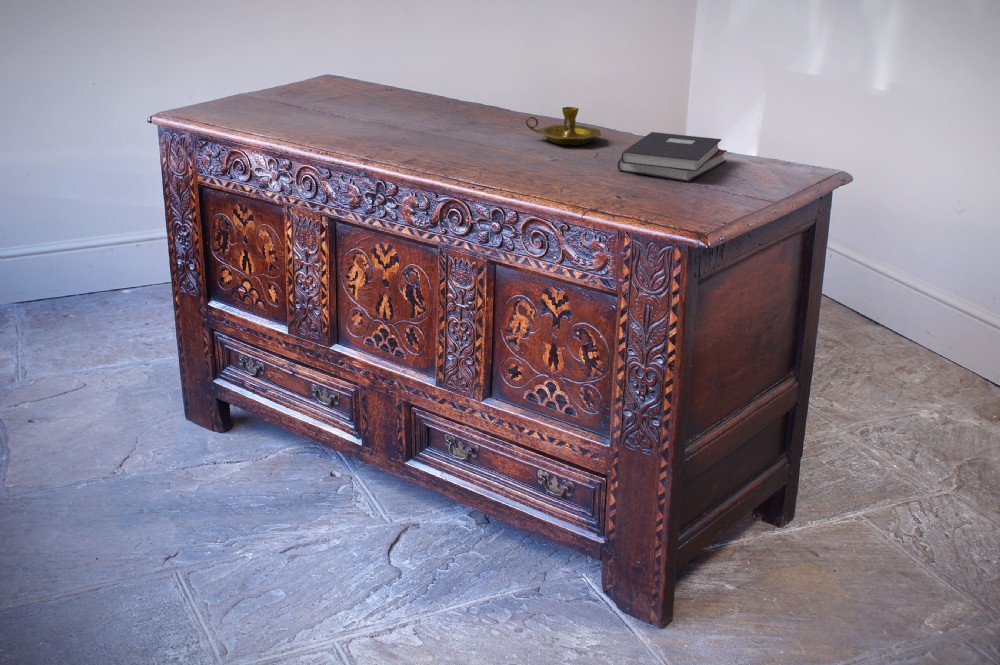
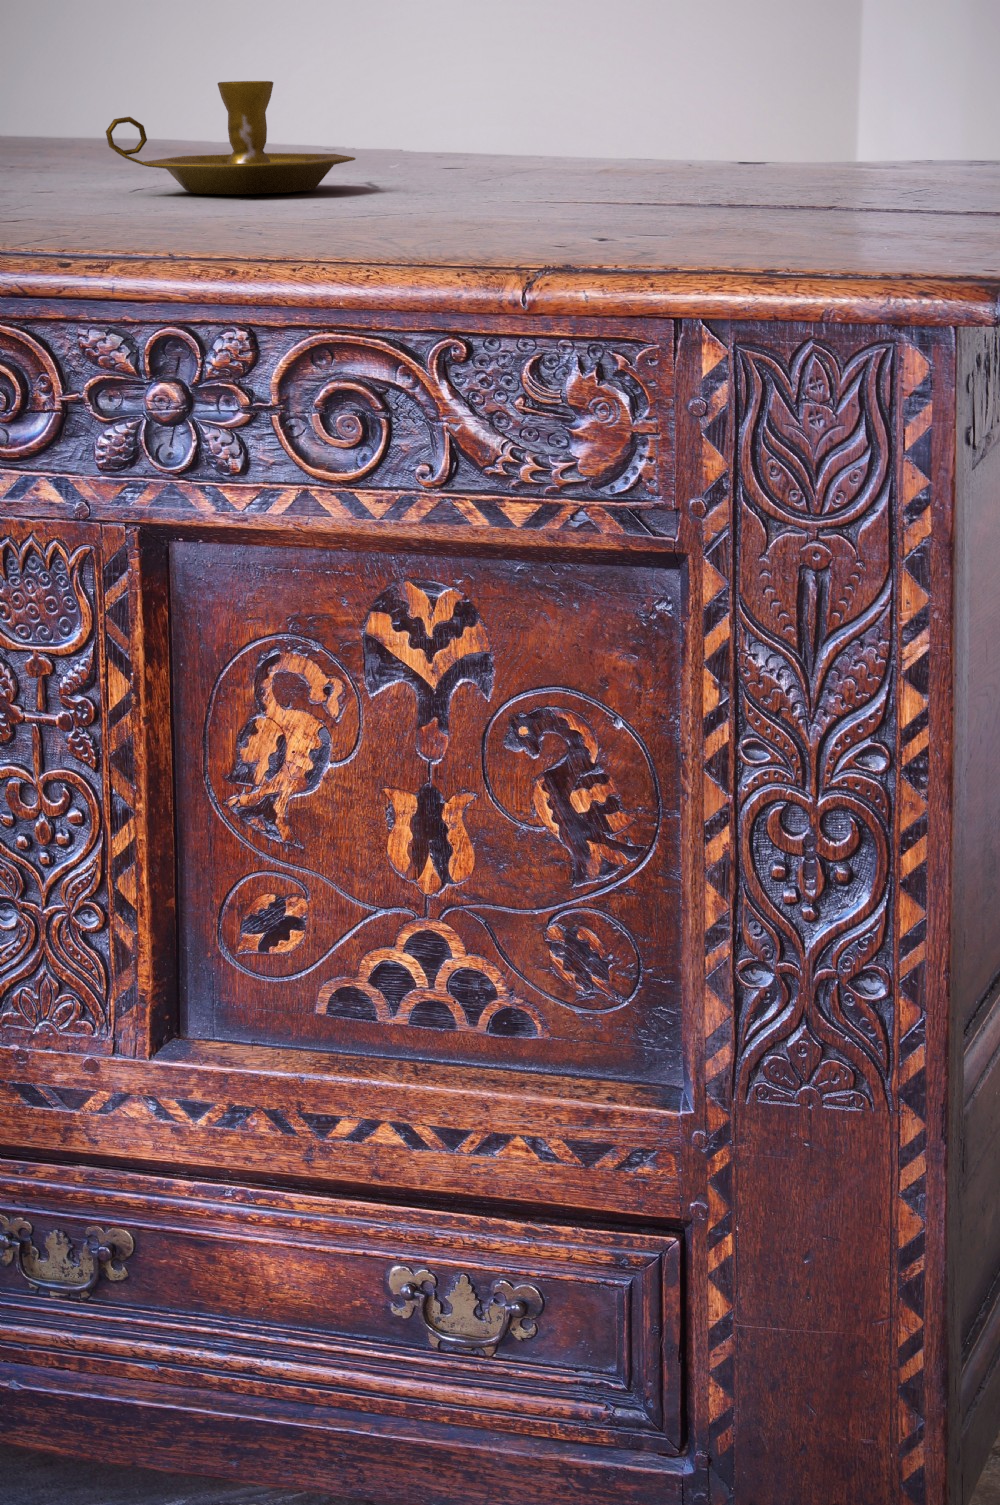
hardback book: present [617,132,727,181] -> none [490,119,772,212]

